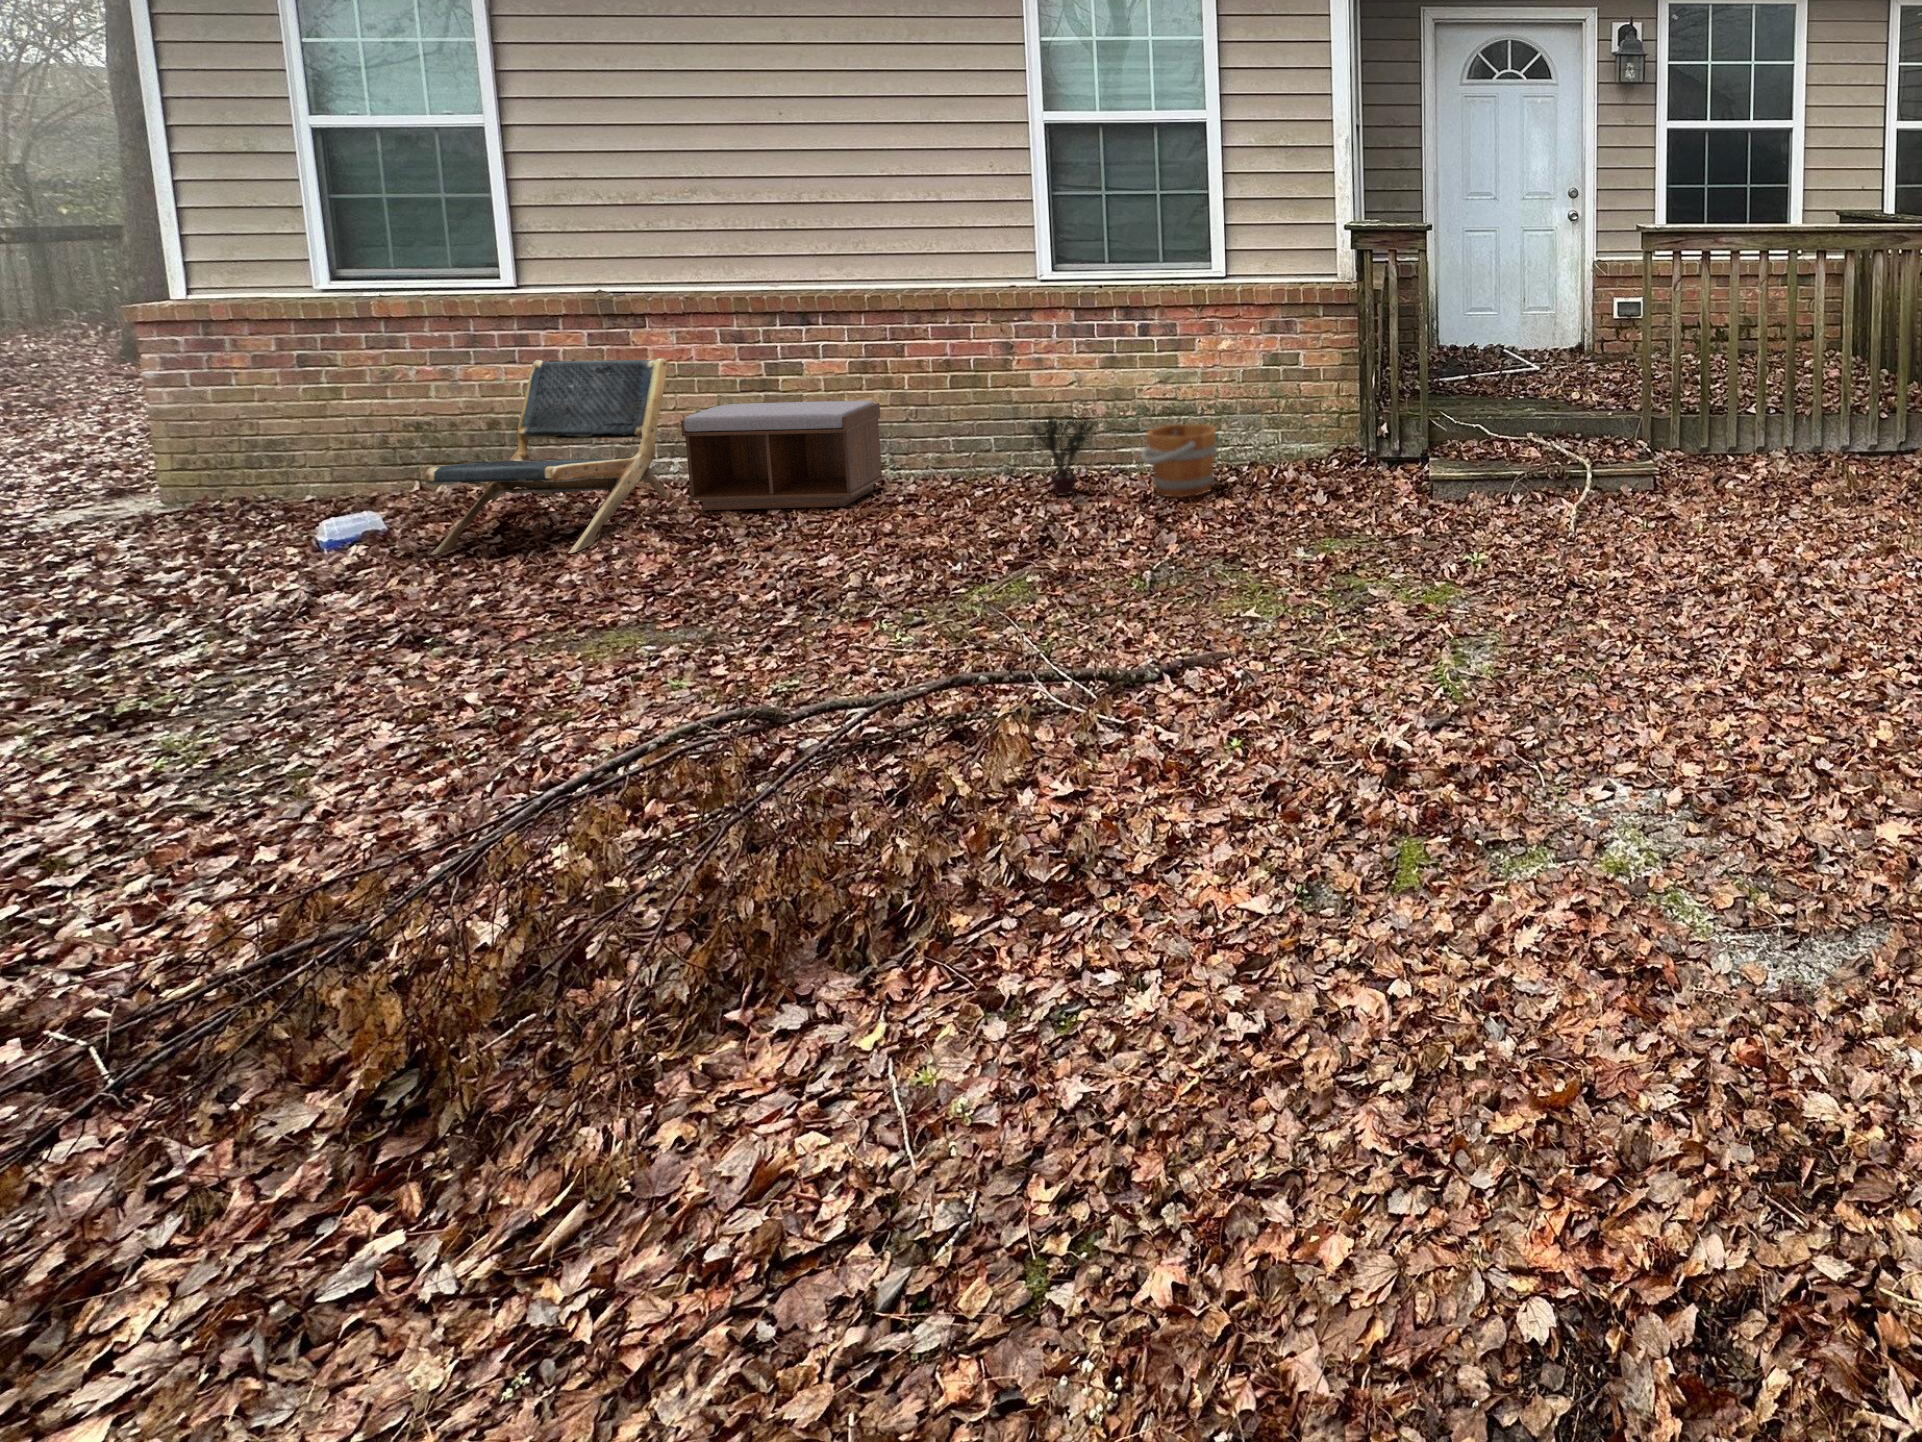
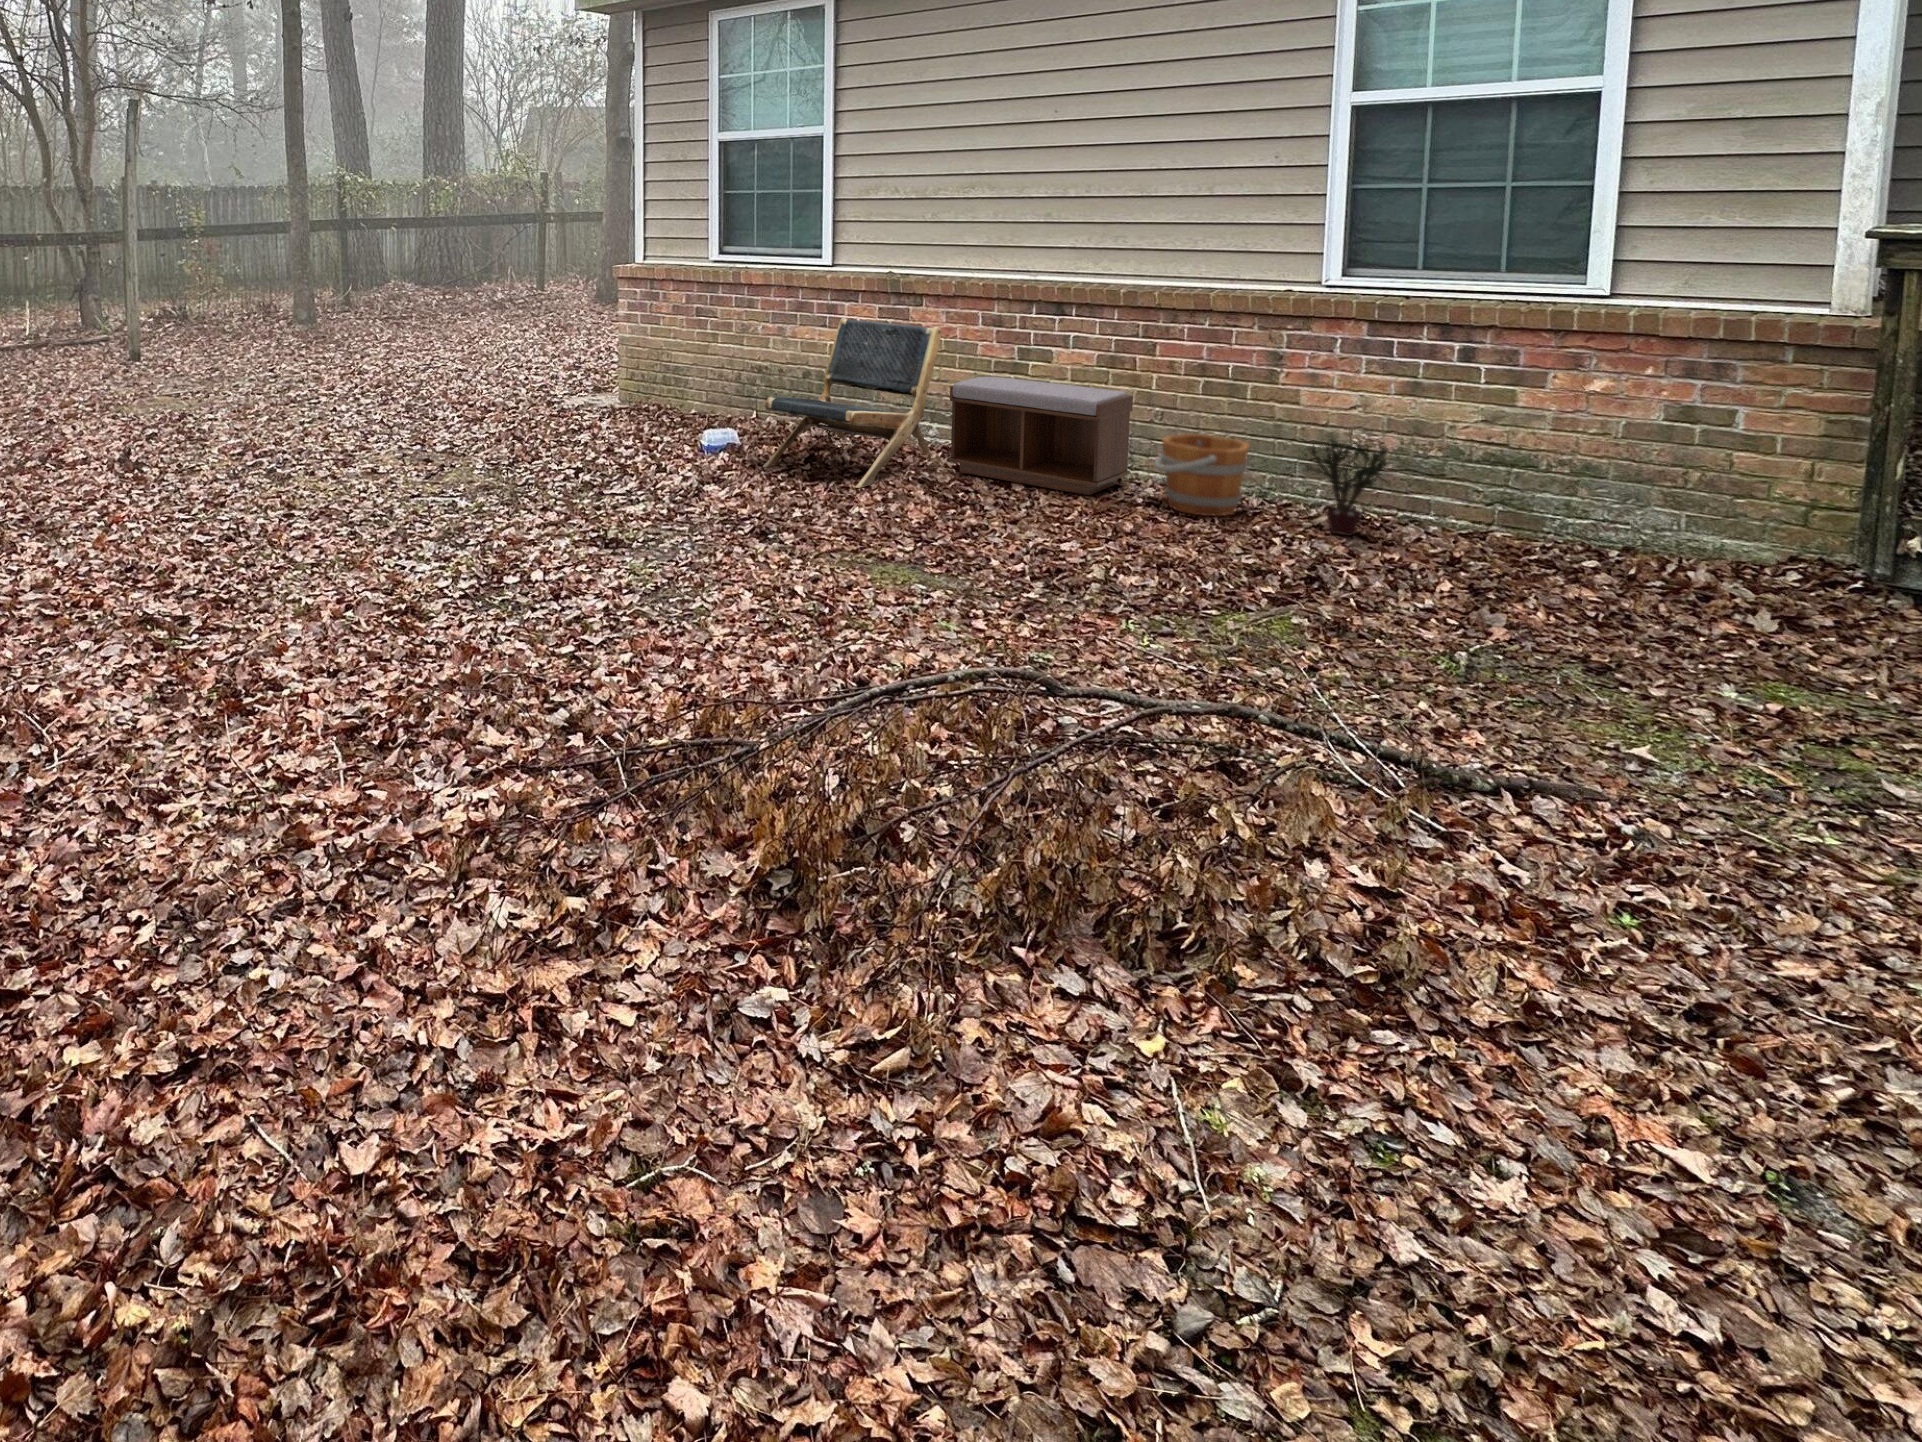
bucket: present [1141,424,1217,497] -> present [1154,434,1249,516]

